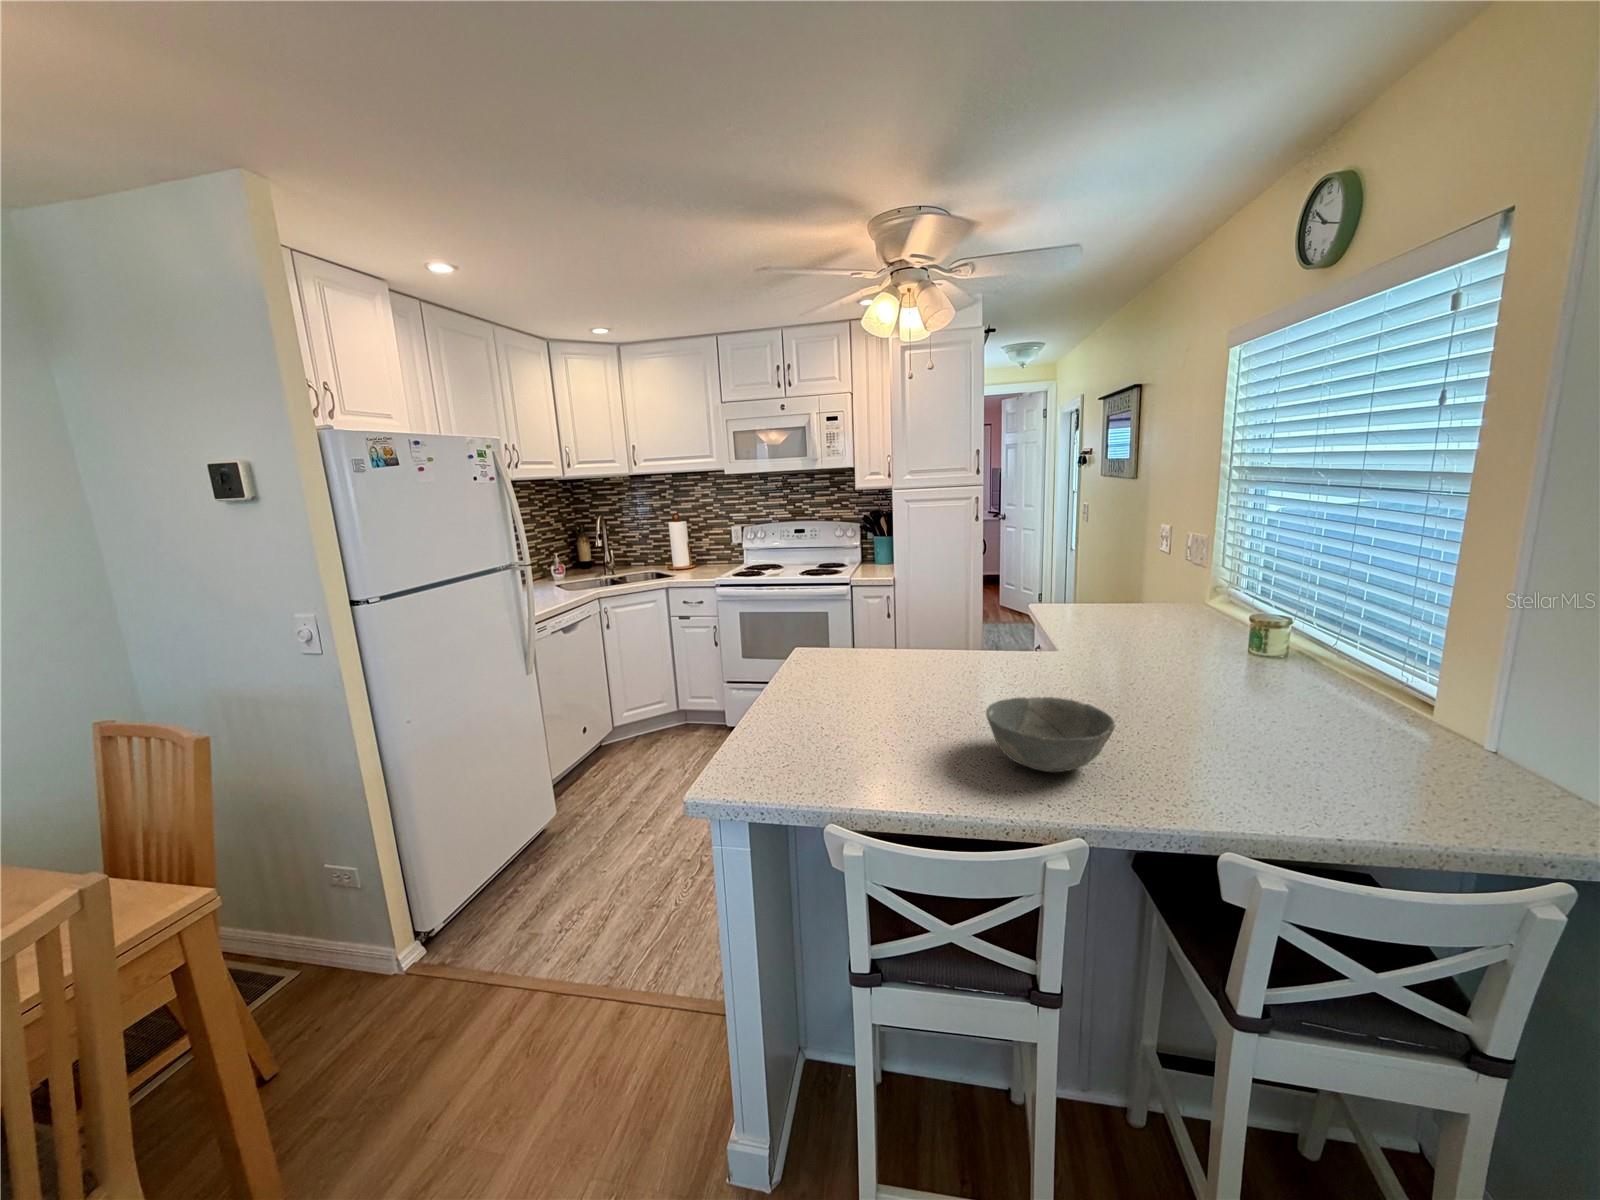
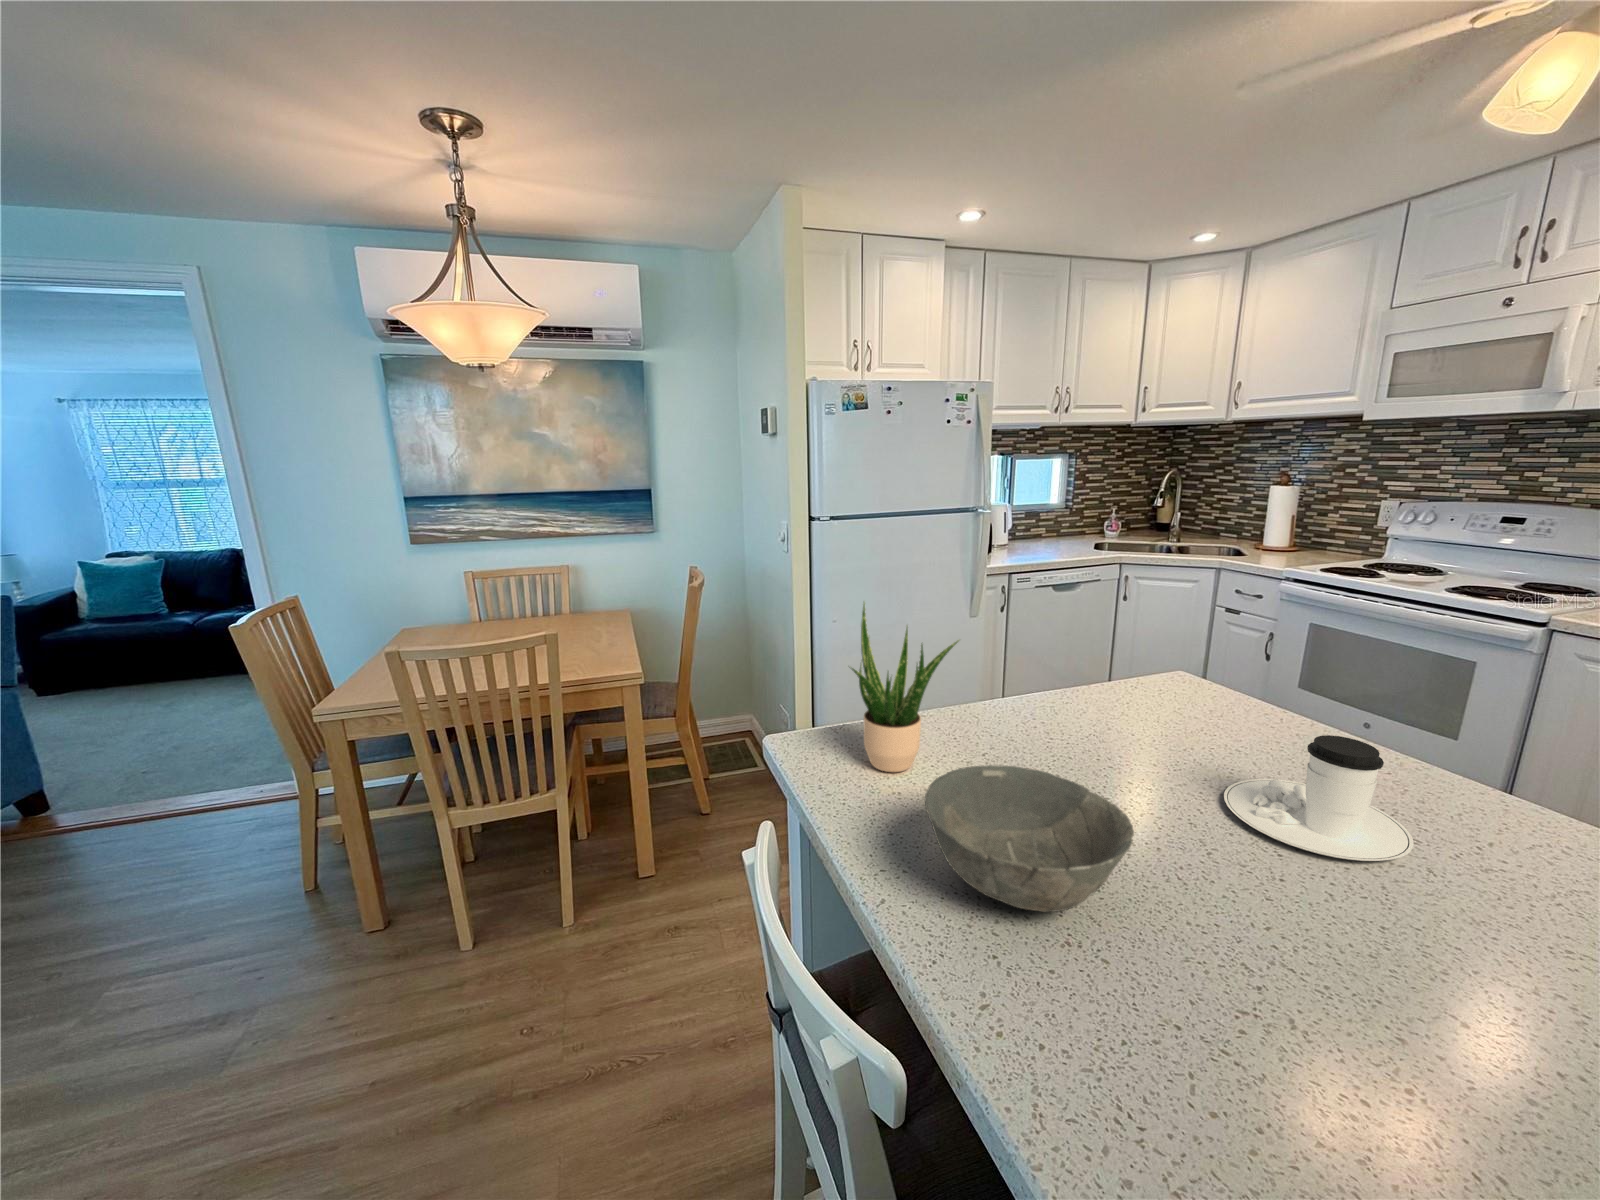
coffee cup: none [976,635,1059,695] -> present [1224,735,1414,861]
potted plant: none [822,636,919,766] -> present [852,603,959,772]

